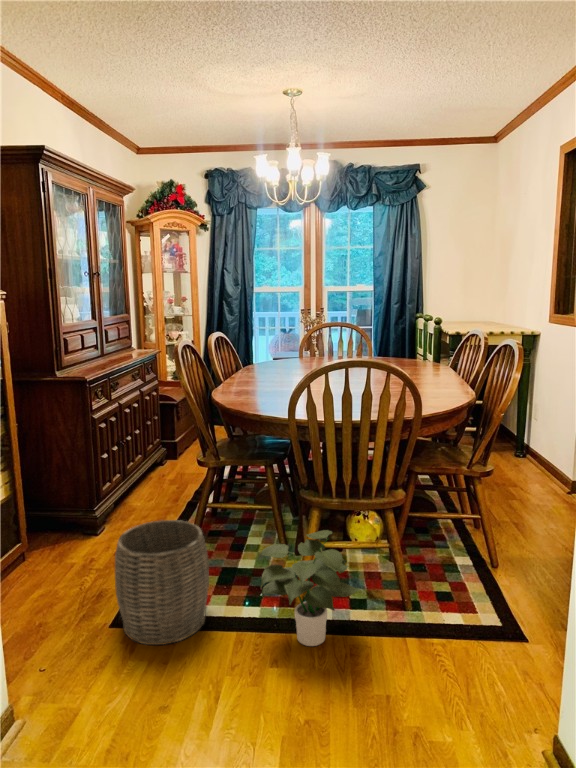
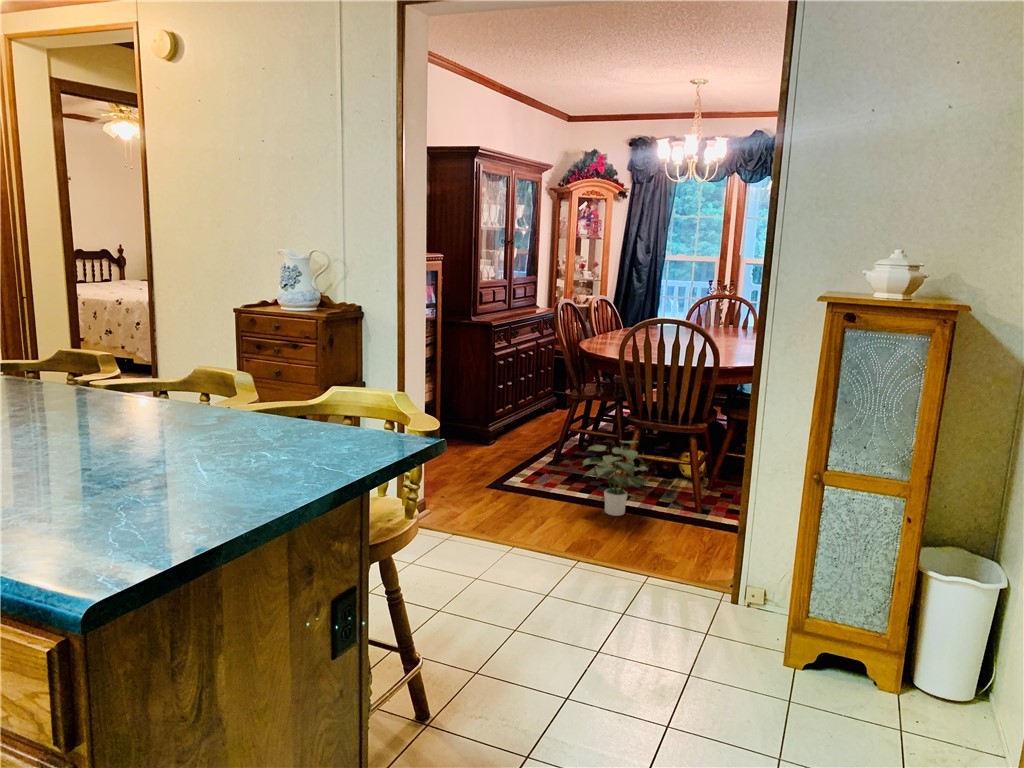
woven basket: present [115,520,209,645] -> none [492,423,554,499]

